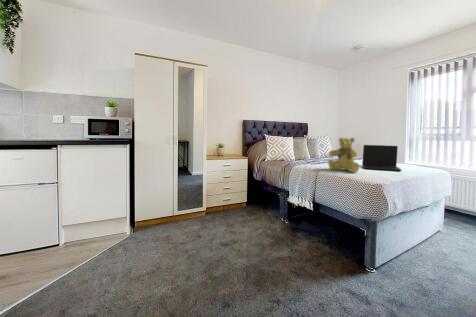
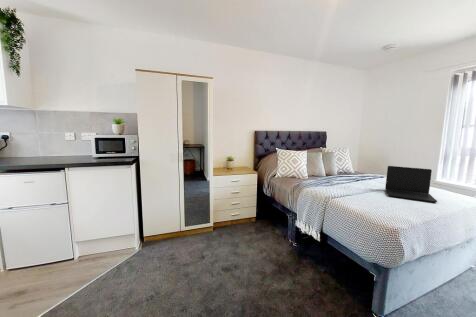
teddy bear: present [328,138,359,172] -> none [344,160,383,204]

